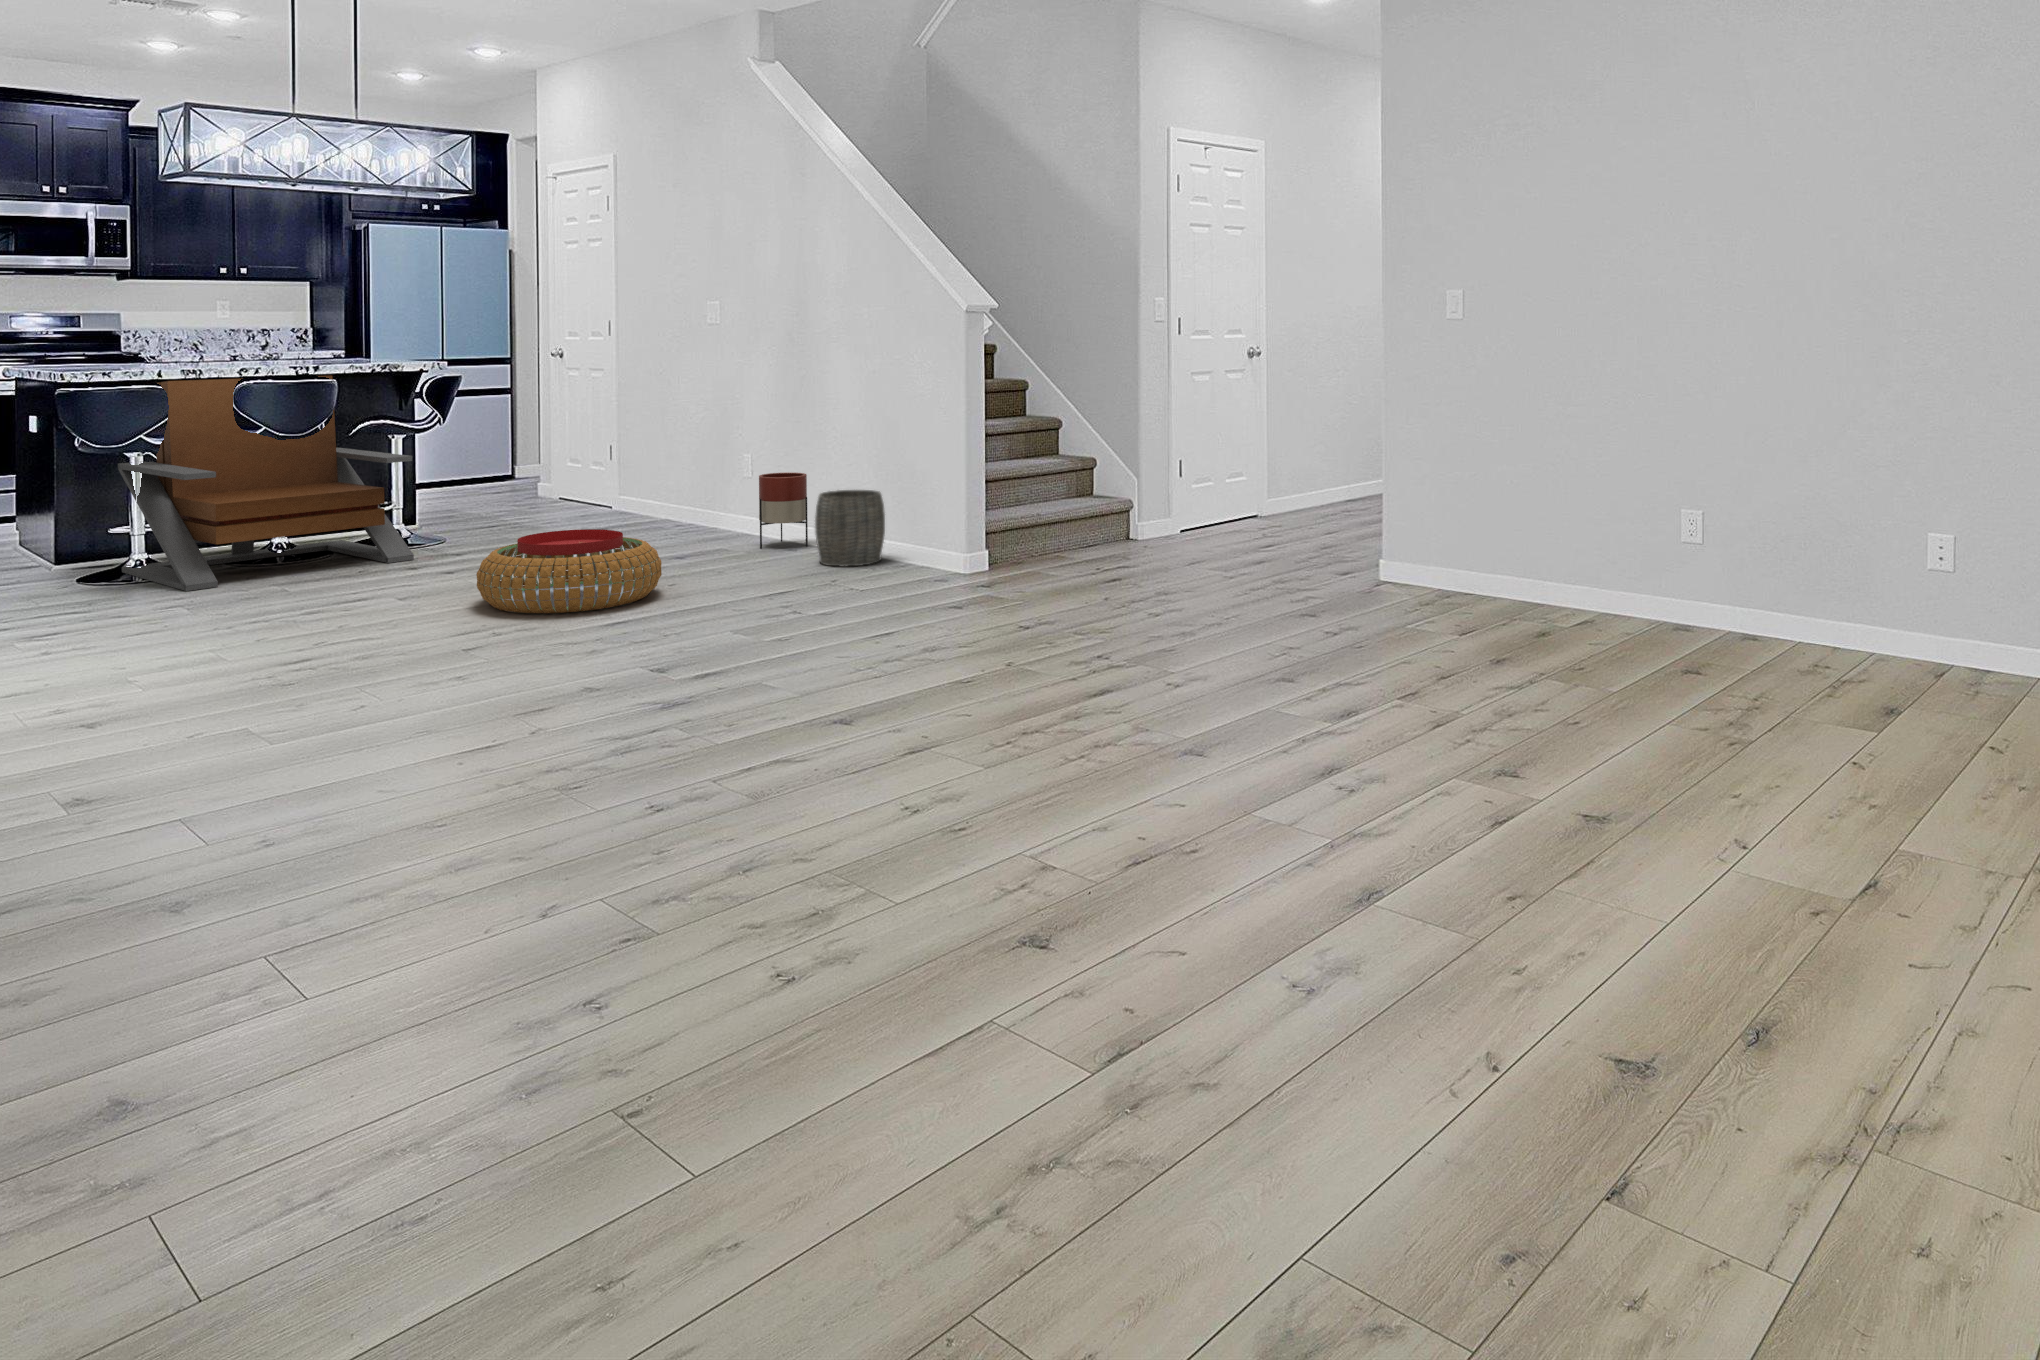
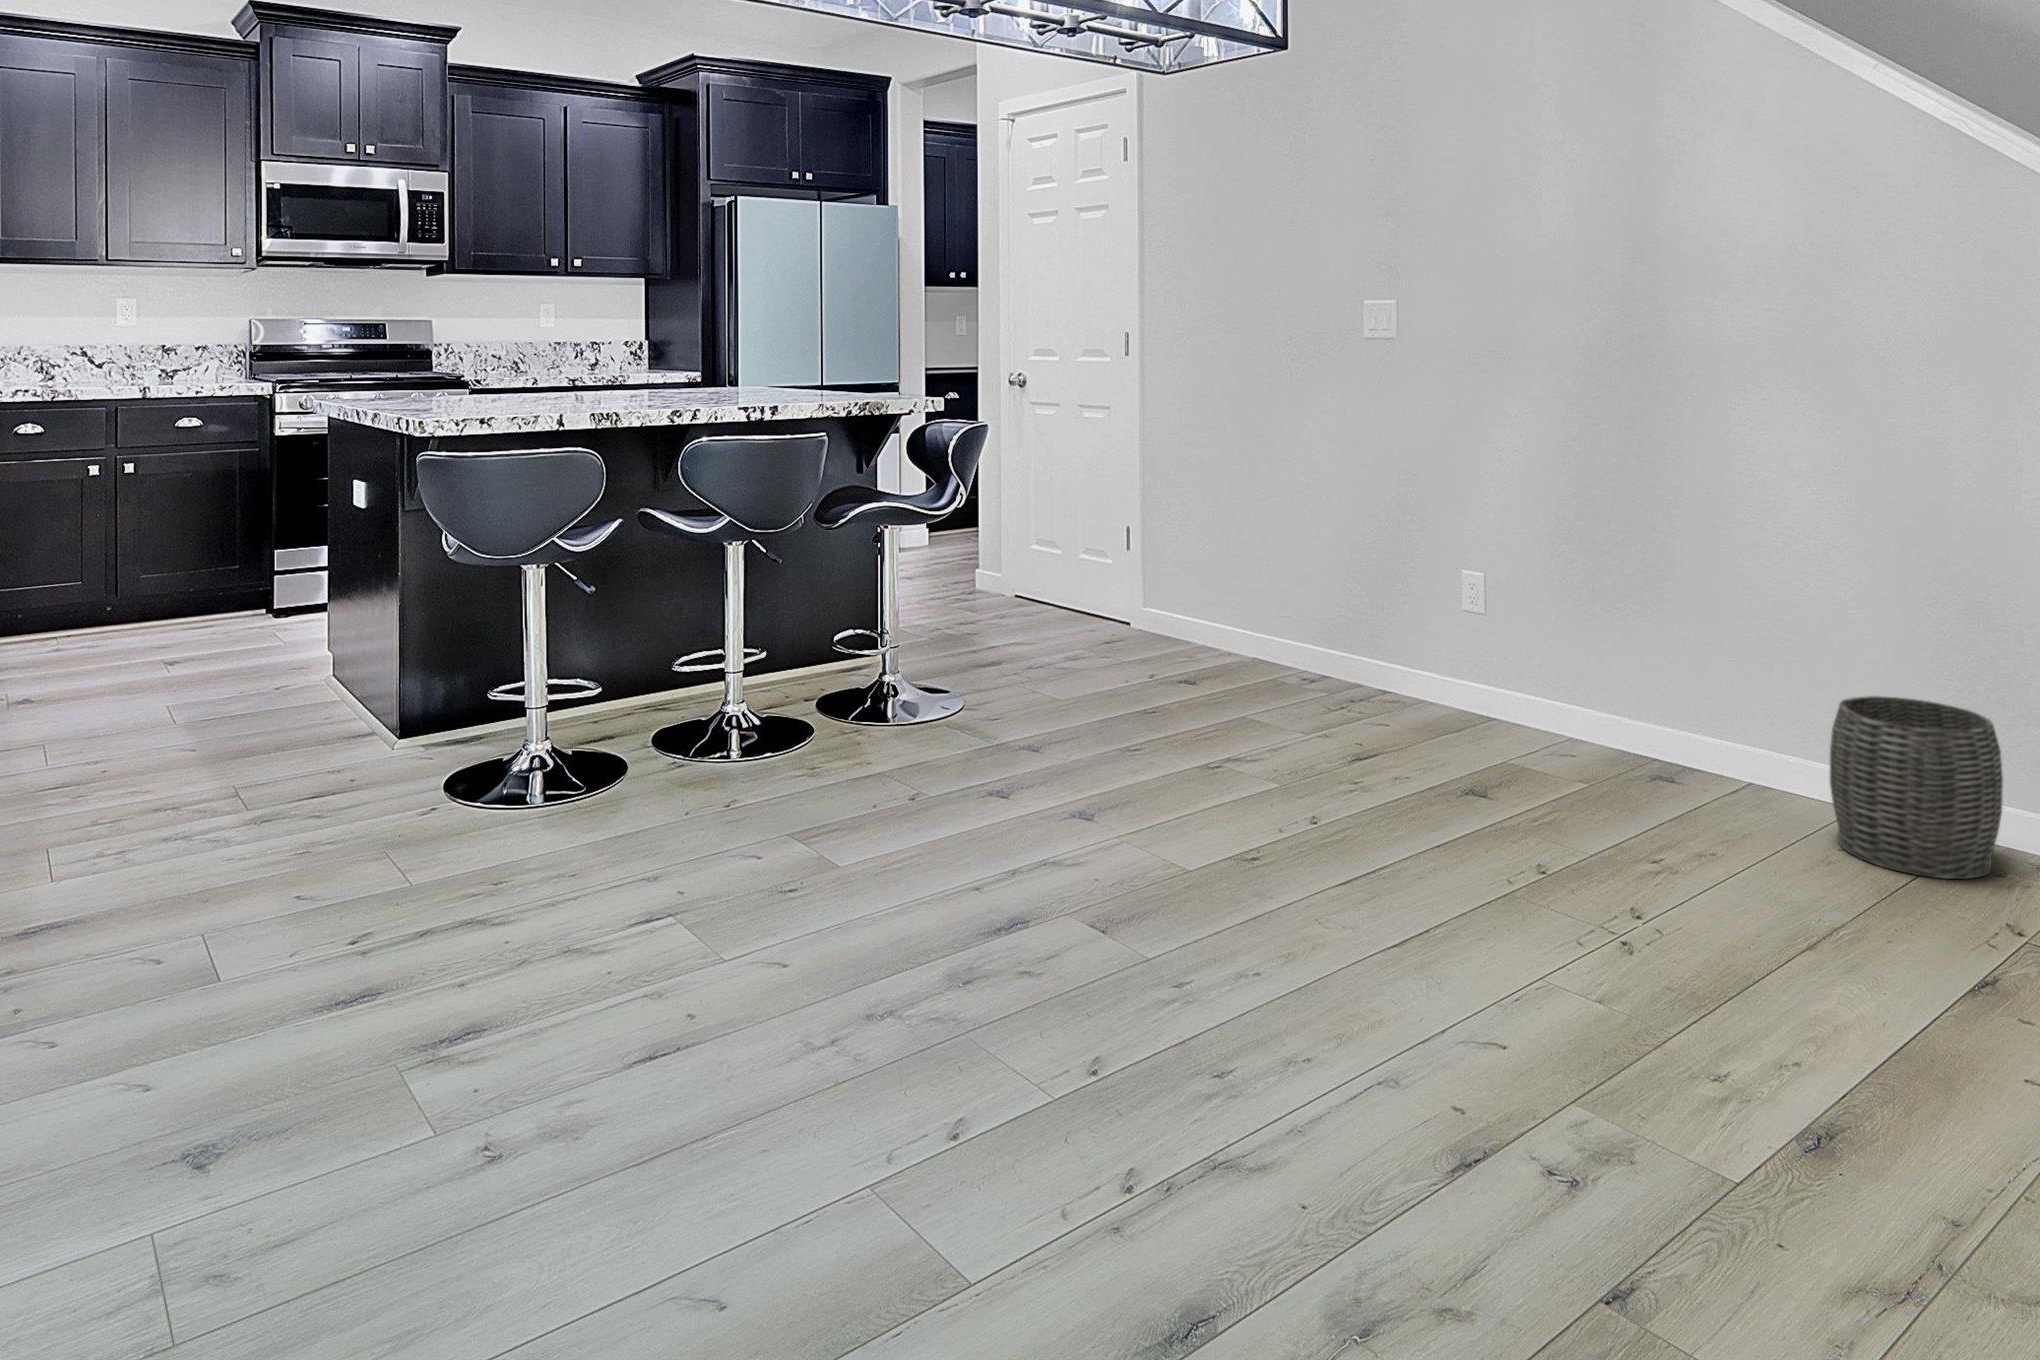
lounge chair: present [118,376,414,591] -> none [525,436,1001,873]
planter: present [759,472,808,549] -> none [1601,632,1707,786]
pouf: present [476,529,662,613] -> none [1335,813,1766,1081]

